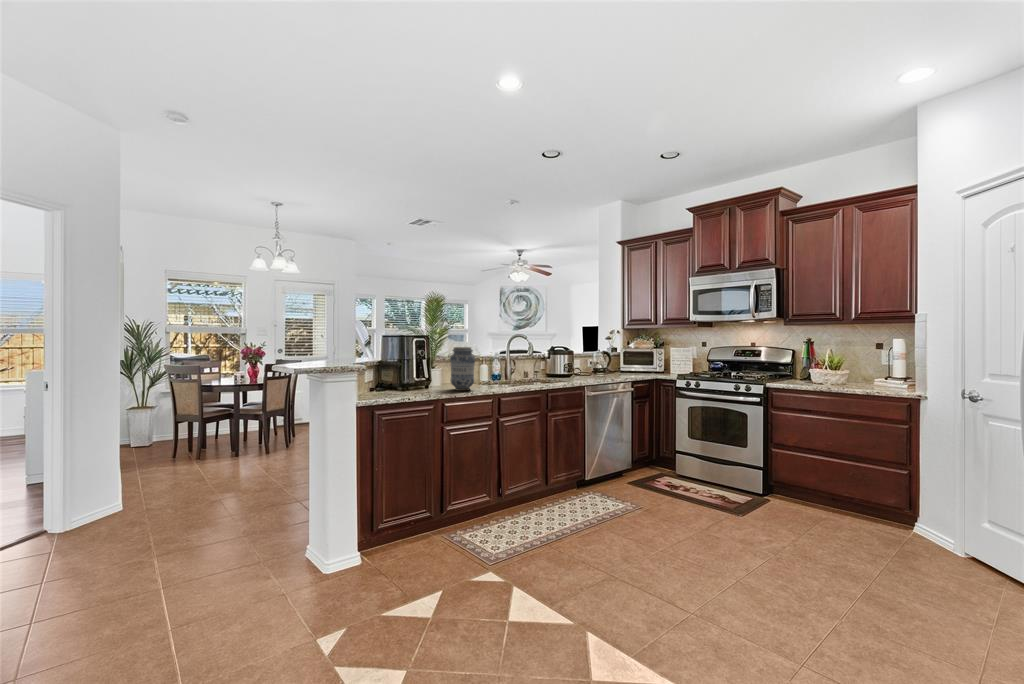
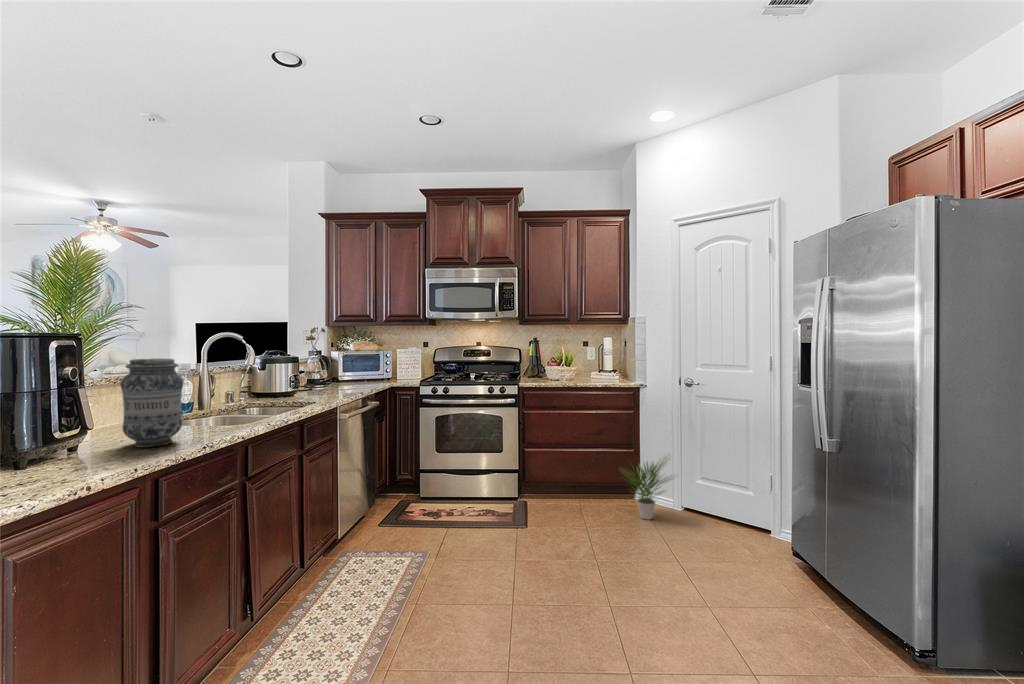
potted plant: none [855,463,941,547] -> present [627,457,672,520]

